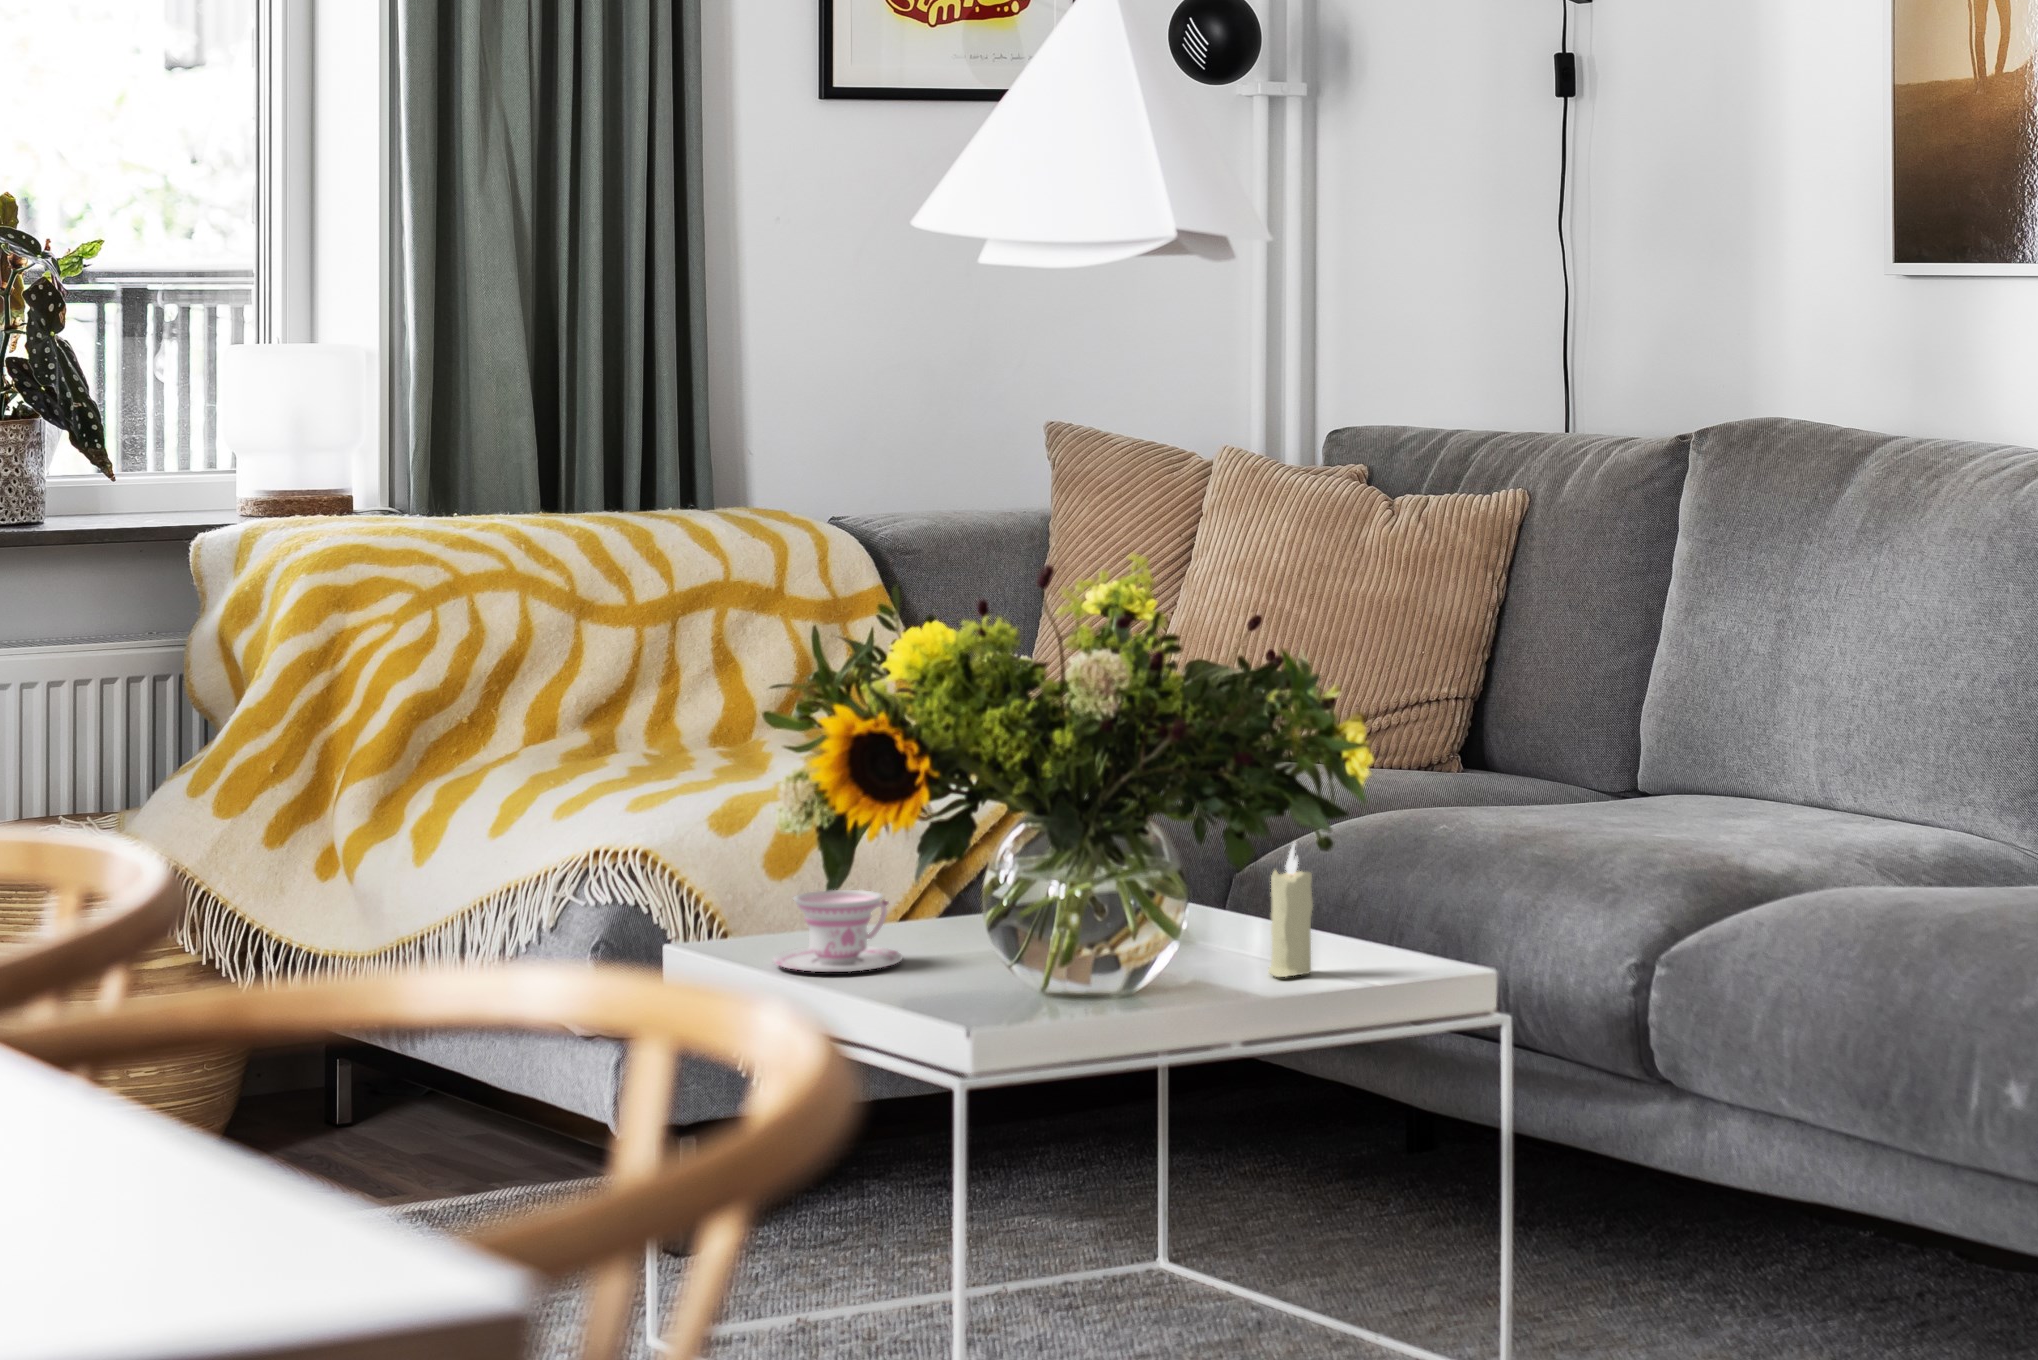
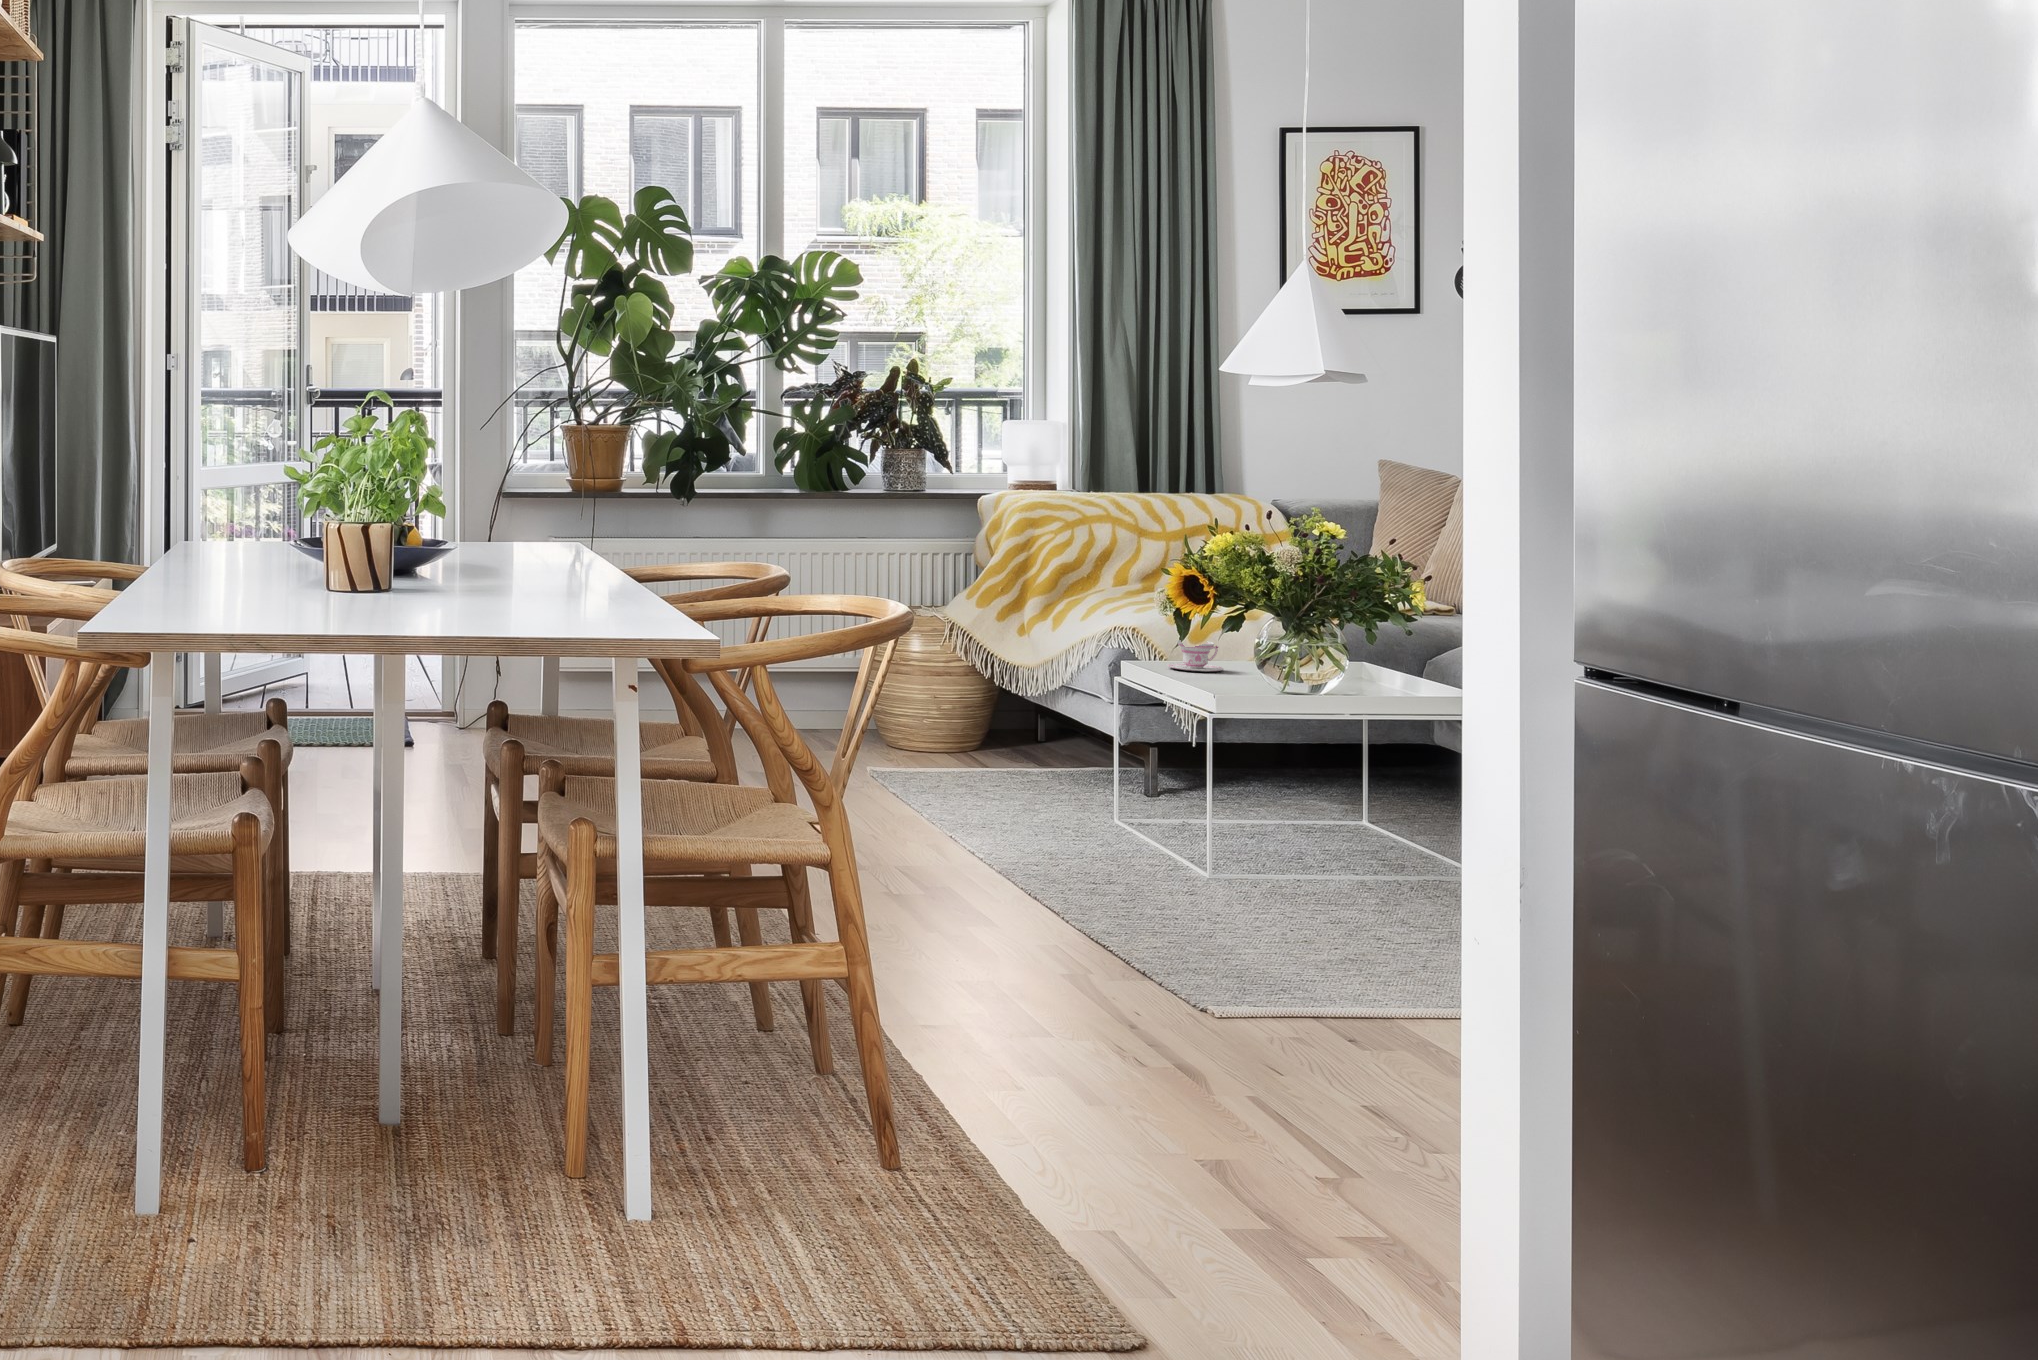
candle: present [1269,843,1313,977] -> none [1379,634,1401,690]

